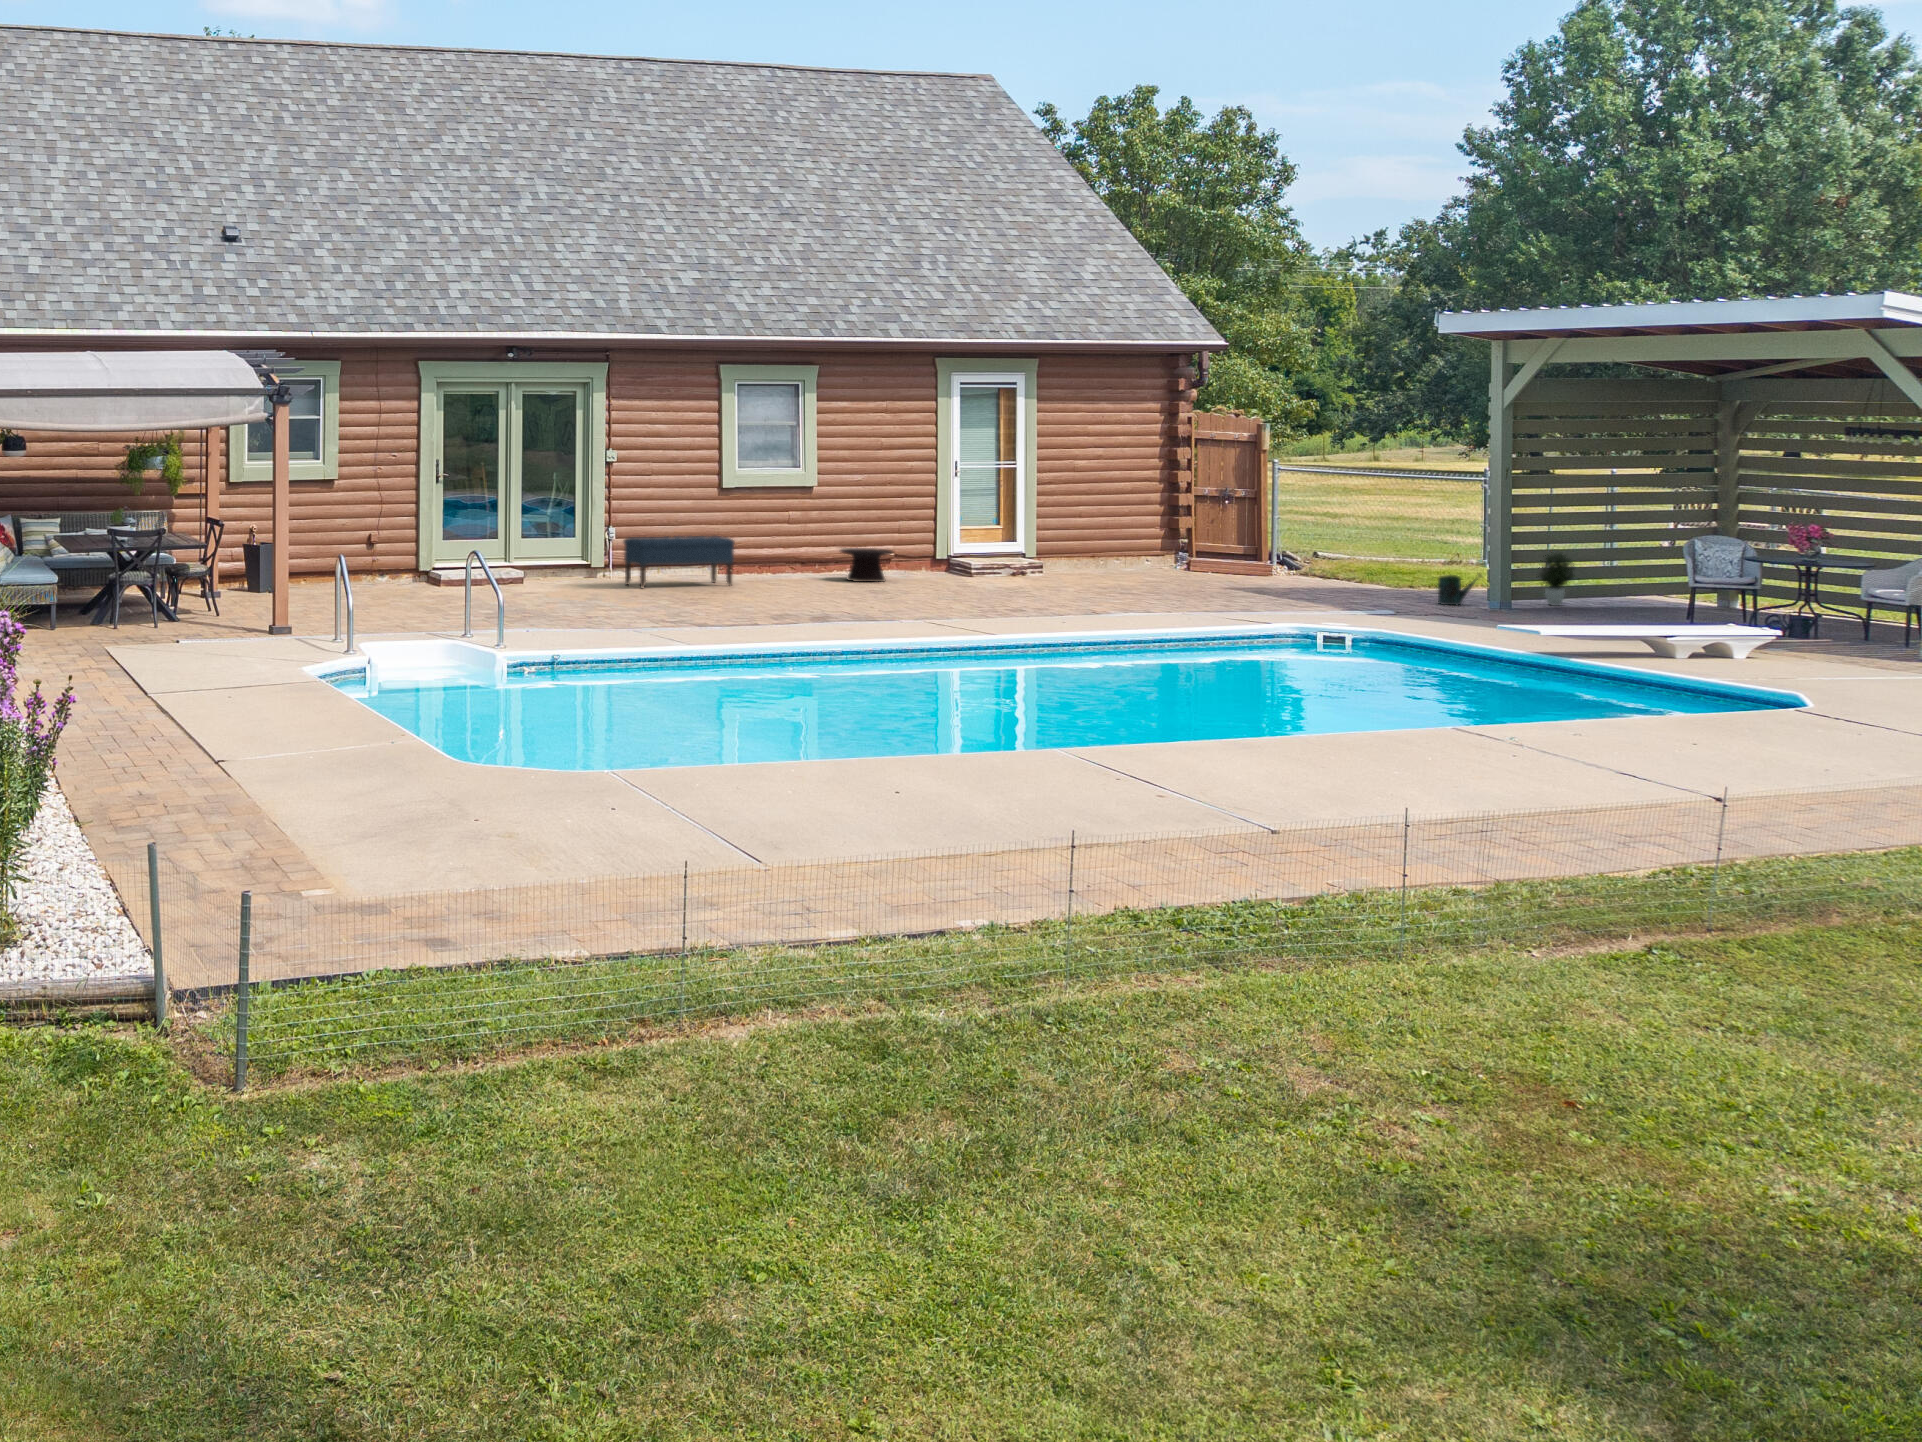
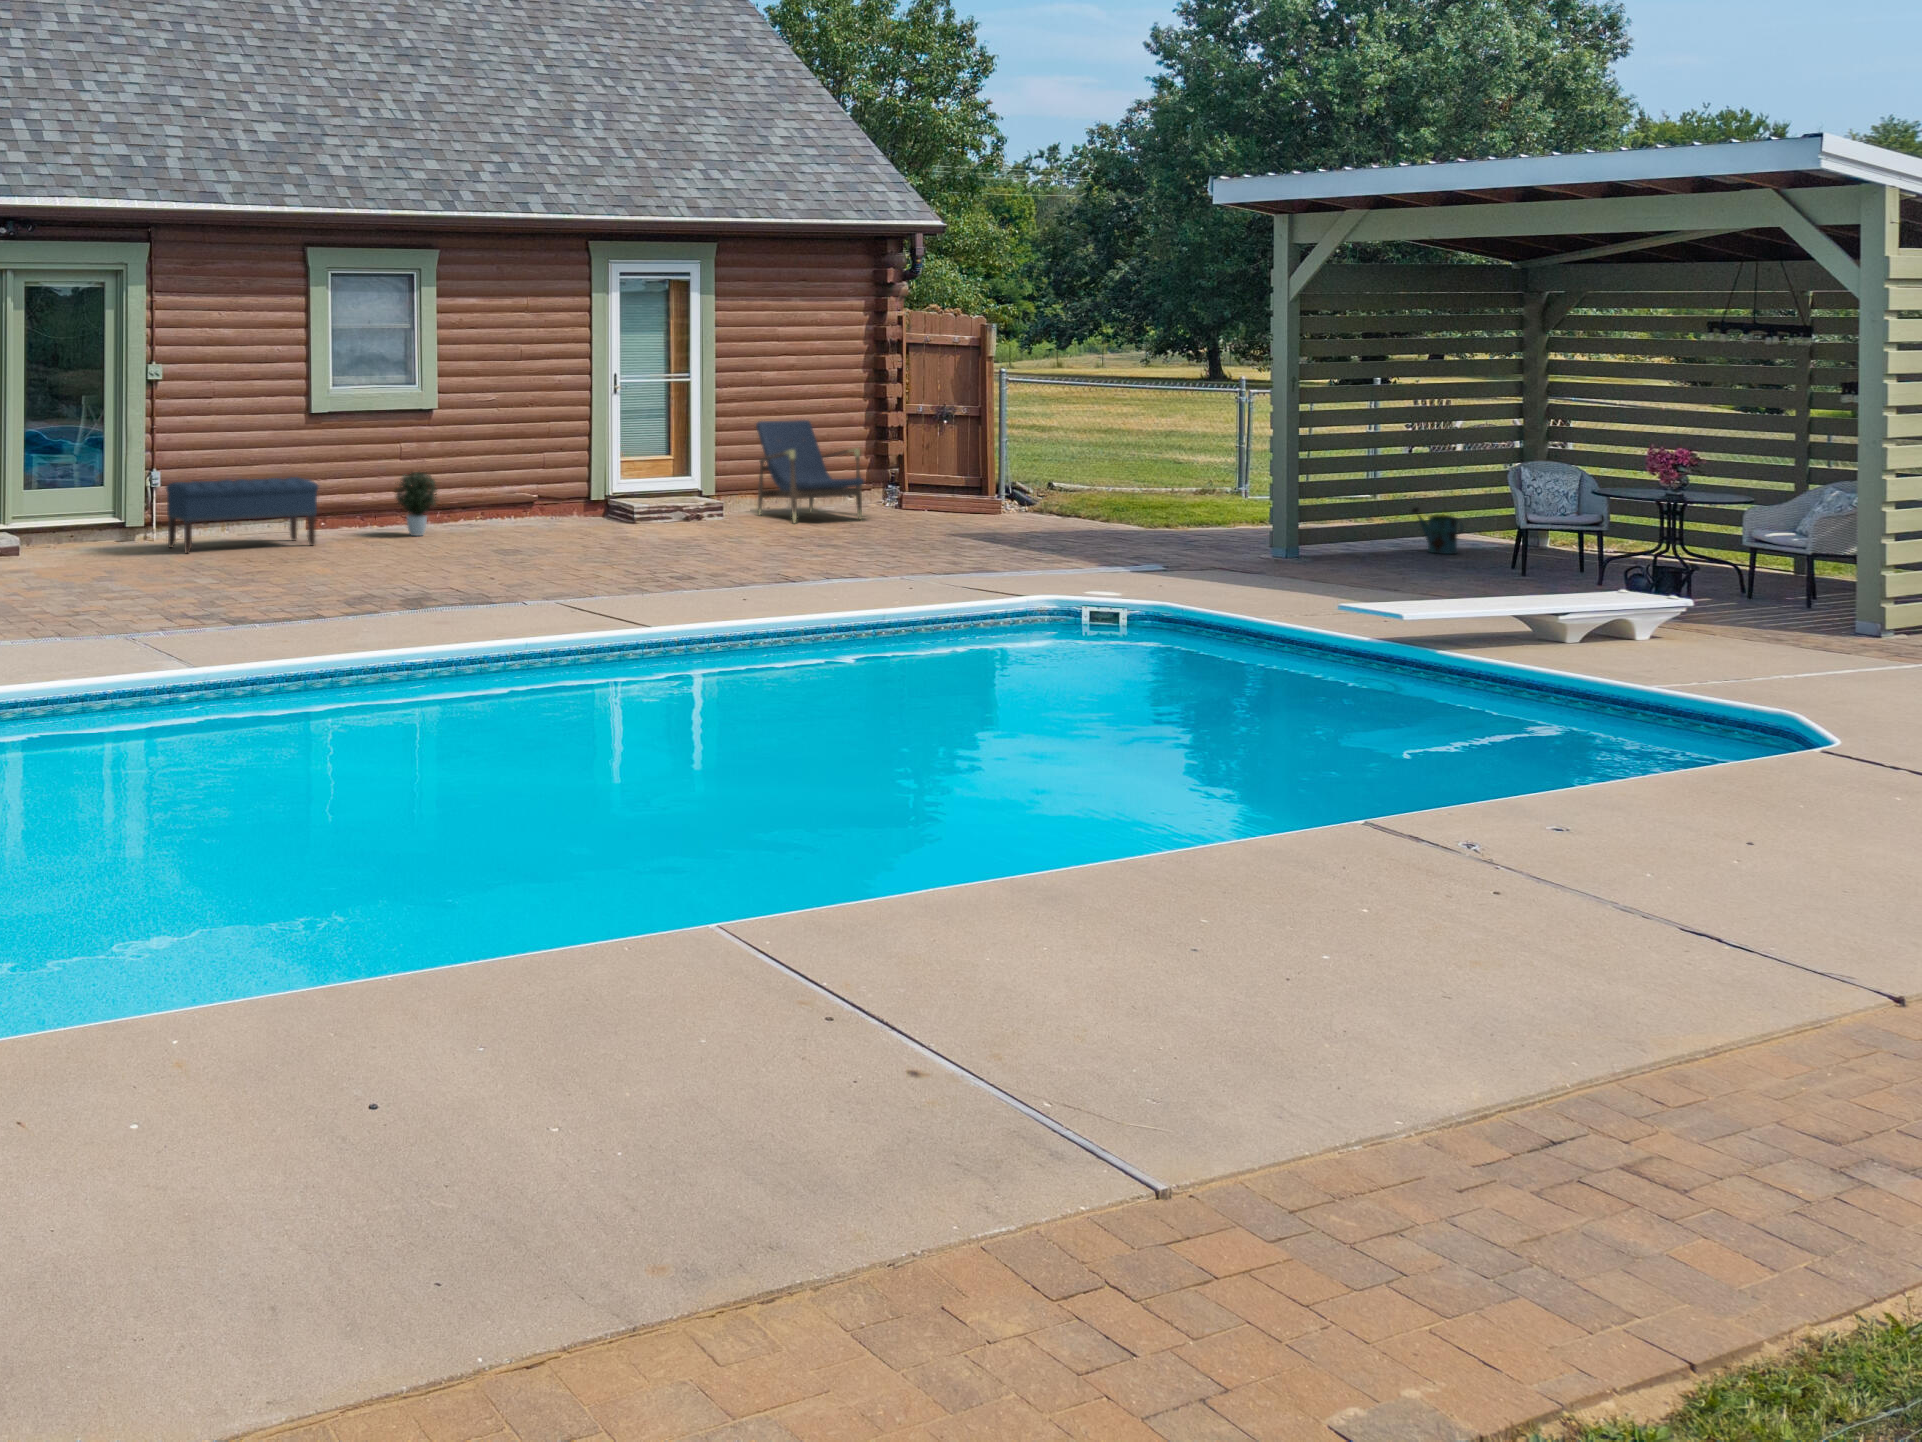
lounge chair: none [1068,500,1156,579] -> present [756,420,864,523]
side table: present [840,548,893,582] -> none [464,489,534,535]
potted plant: present [1538,552,1575,606] -> present [396,472,437,536]
watering can: present [1438,574,1481,605] -> present [1412,508,1463,554]

